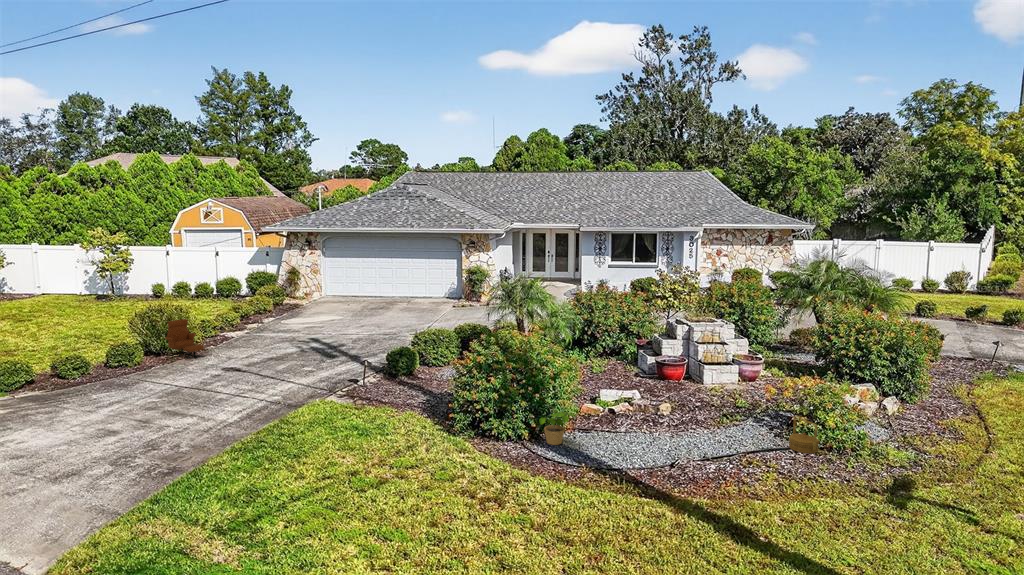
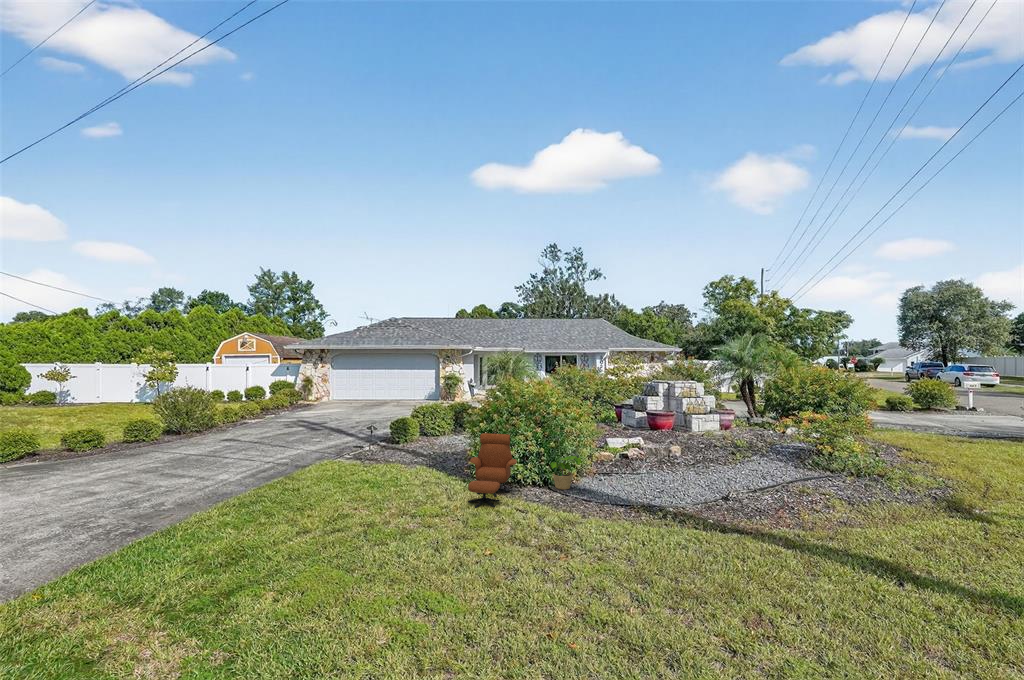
lounge chair: present [165,319,204,359] -> present [468,433,517,508]
woven basket: present [789,416,819,453] -> none [767,455,797,488]

